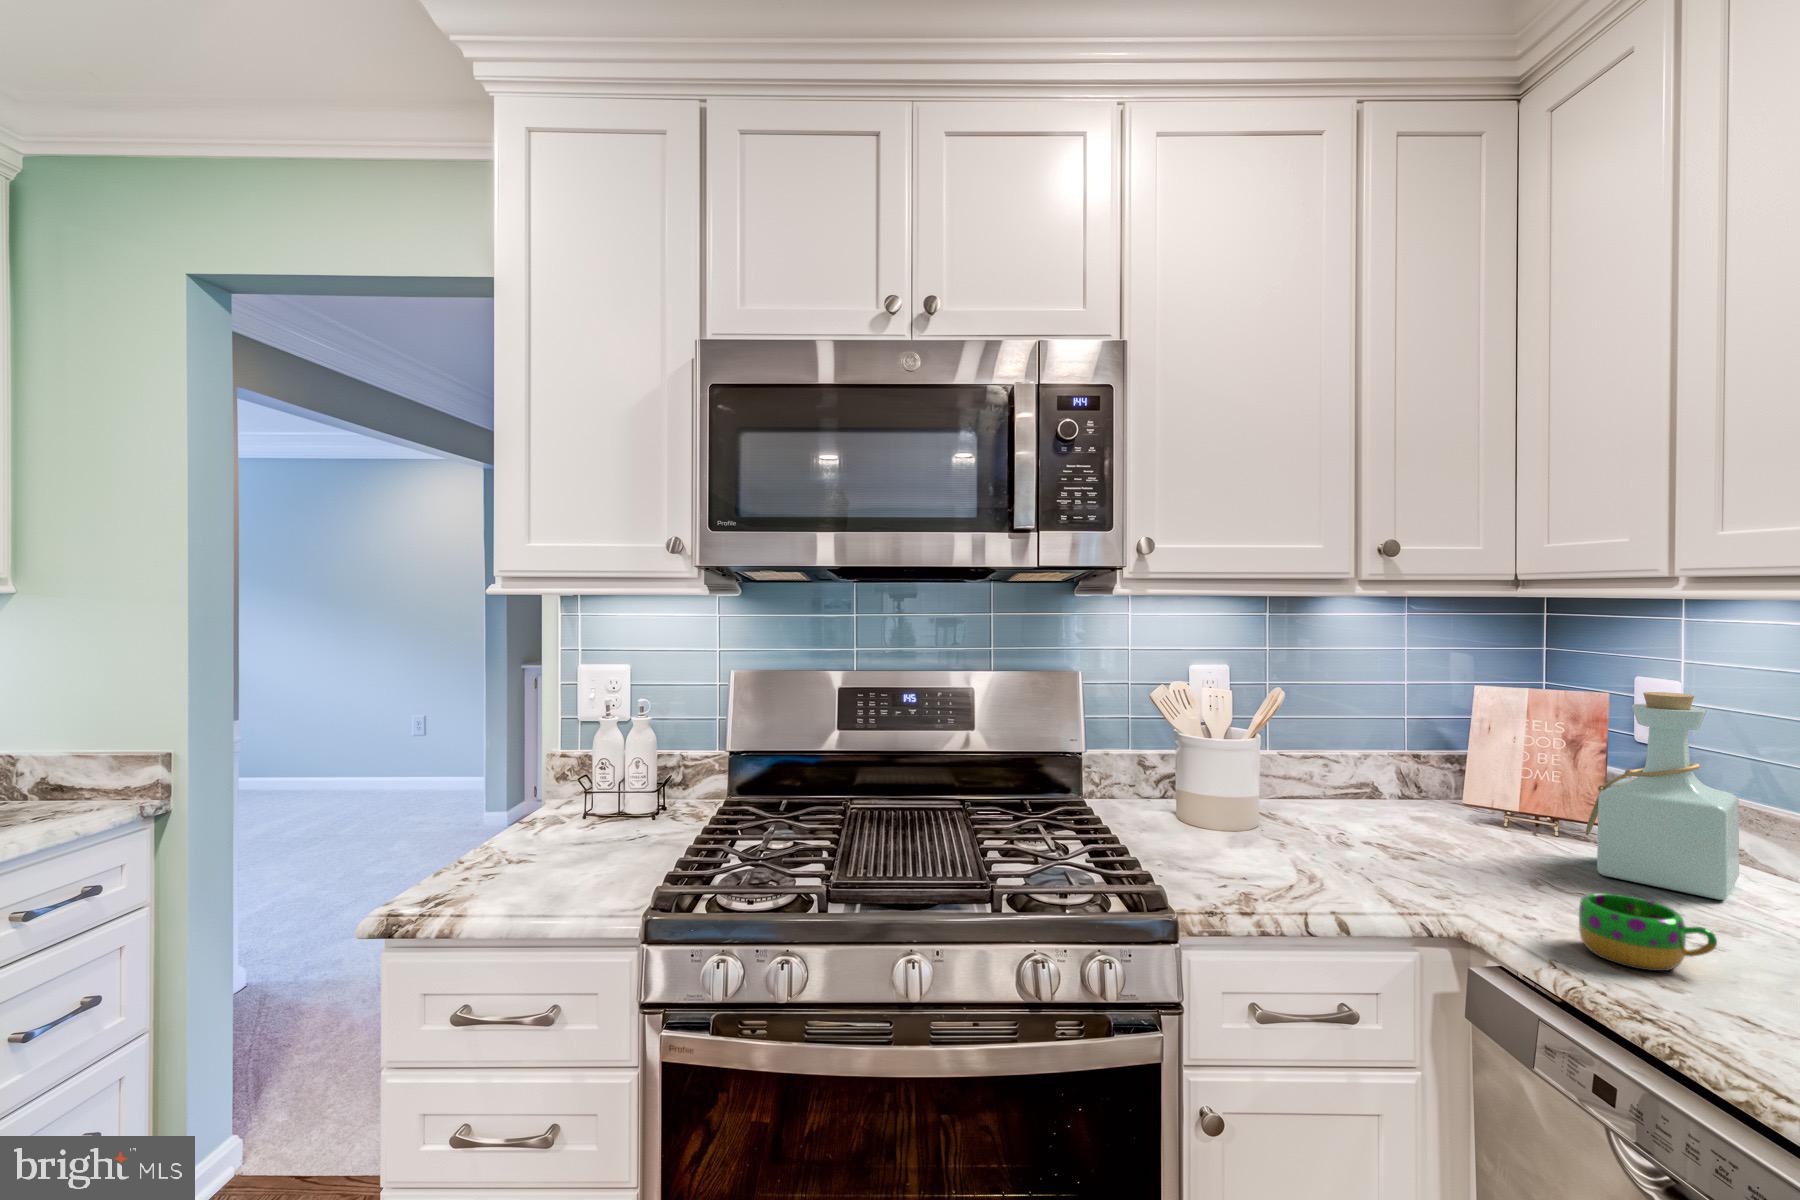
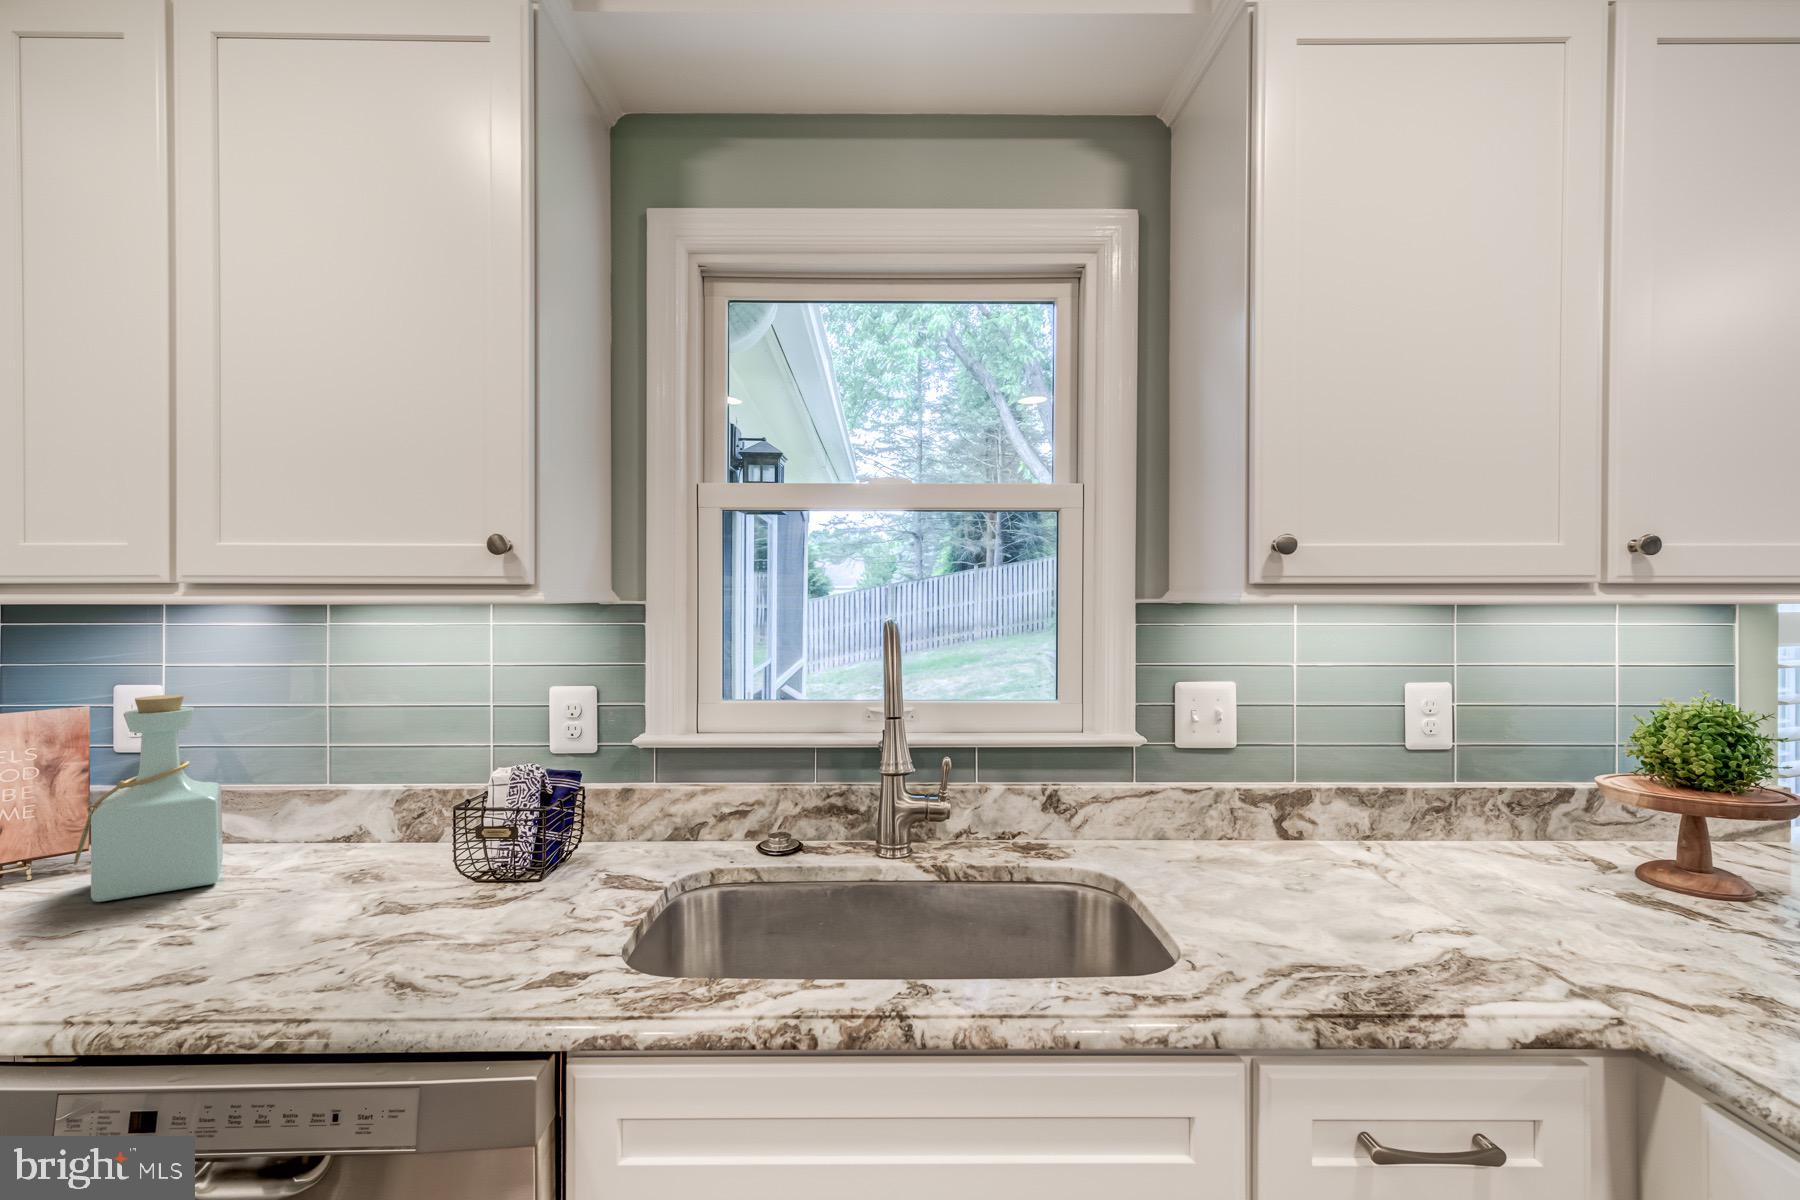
mug: present [1579,893,1717,971] -> none [94,906,229,986]

